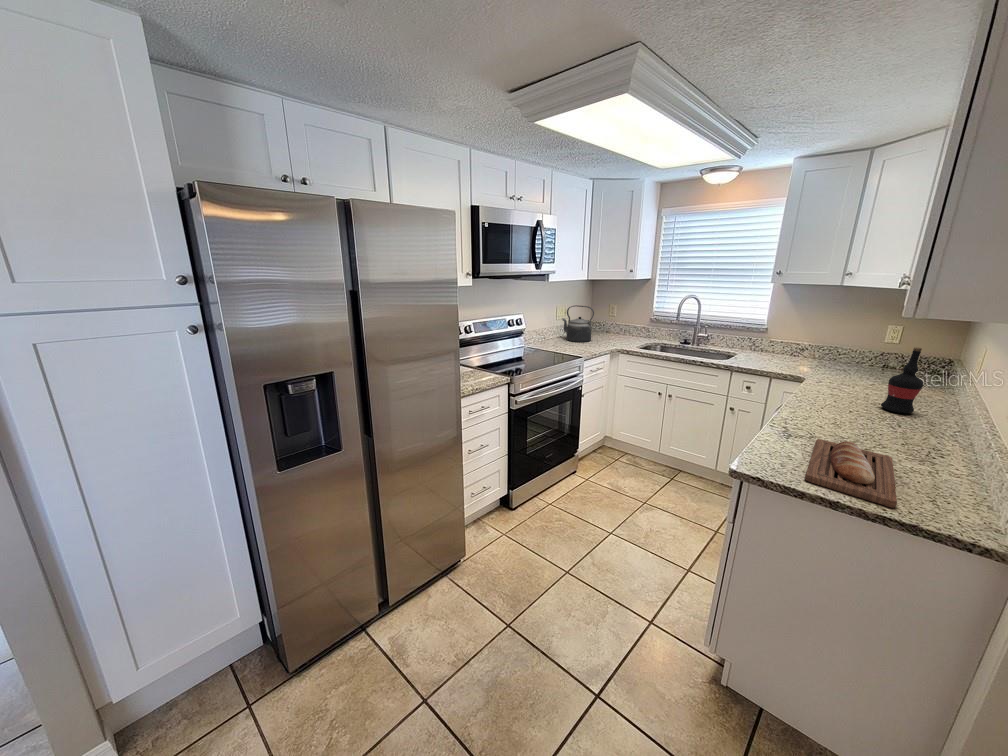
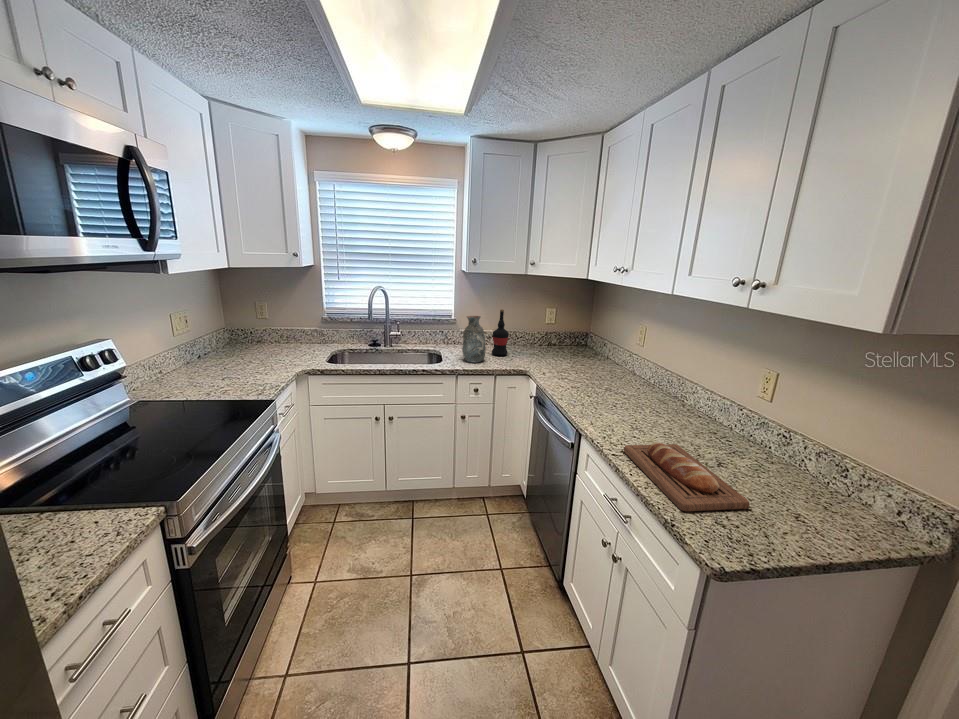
kettle: present [562,305,594,342] -> none [191,310,254,371]
decorative vase: none [749,324,777,367] -> present [462,316,486,362]
wine bottle: present [881,347,923,413] -> present [492,309,509,356]

